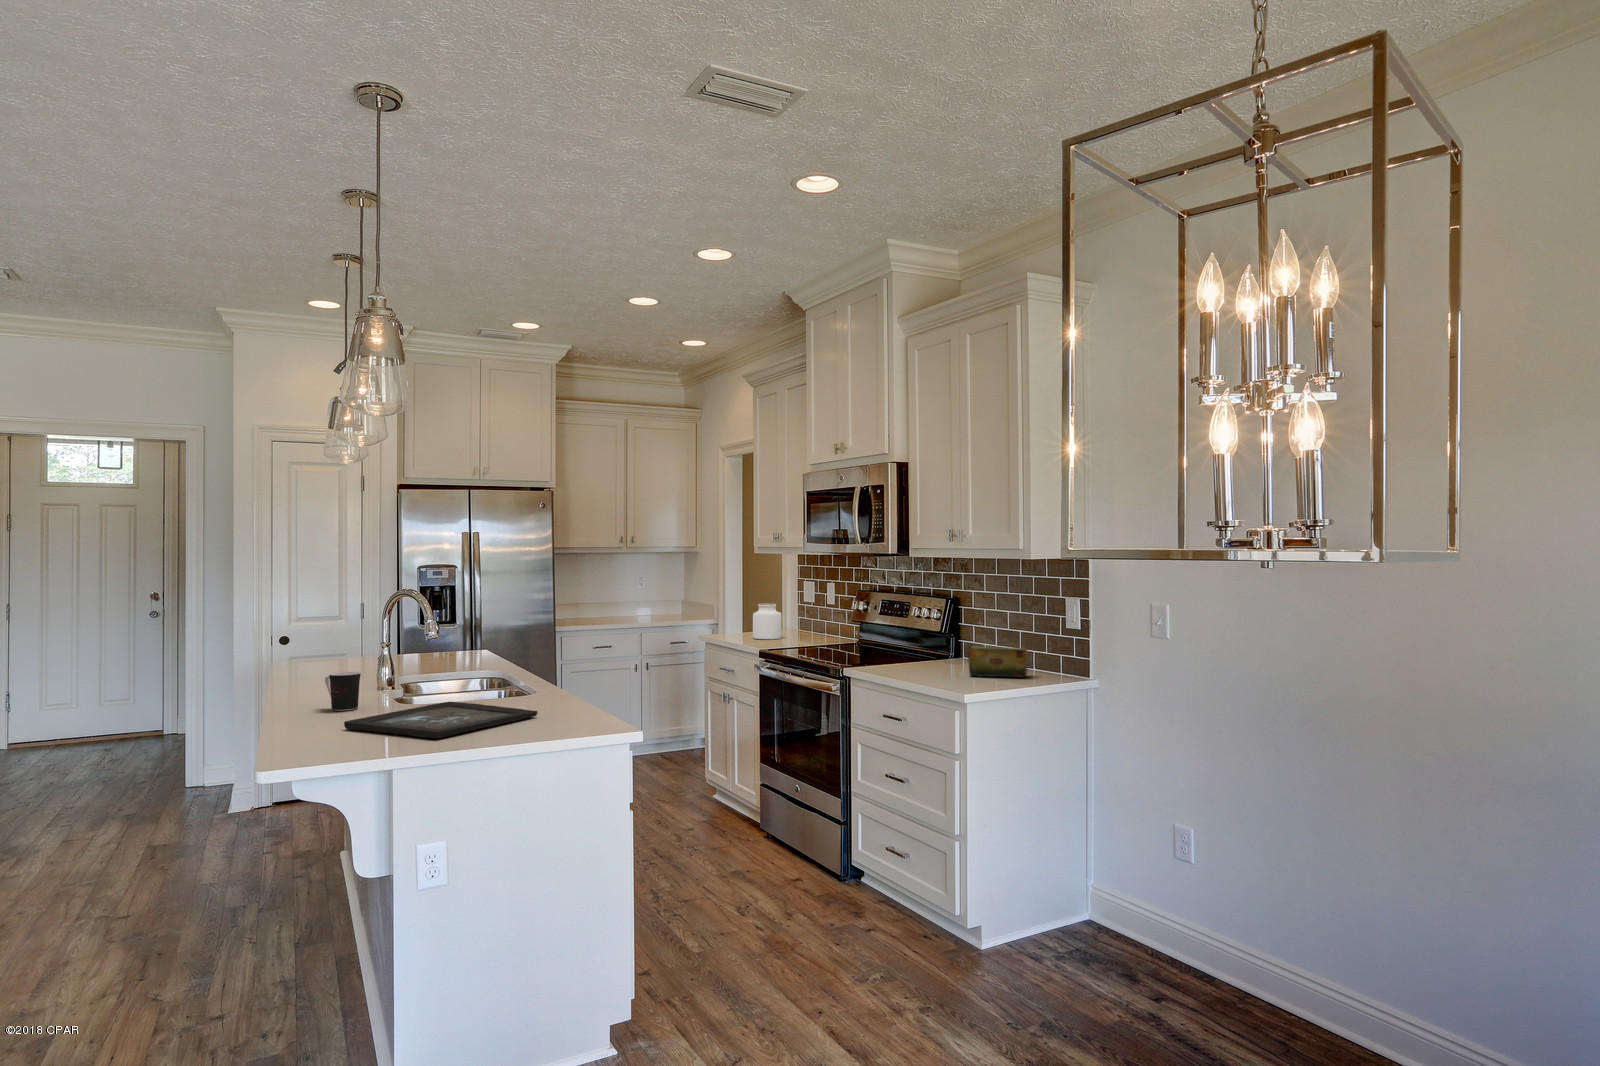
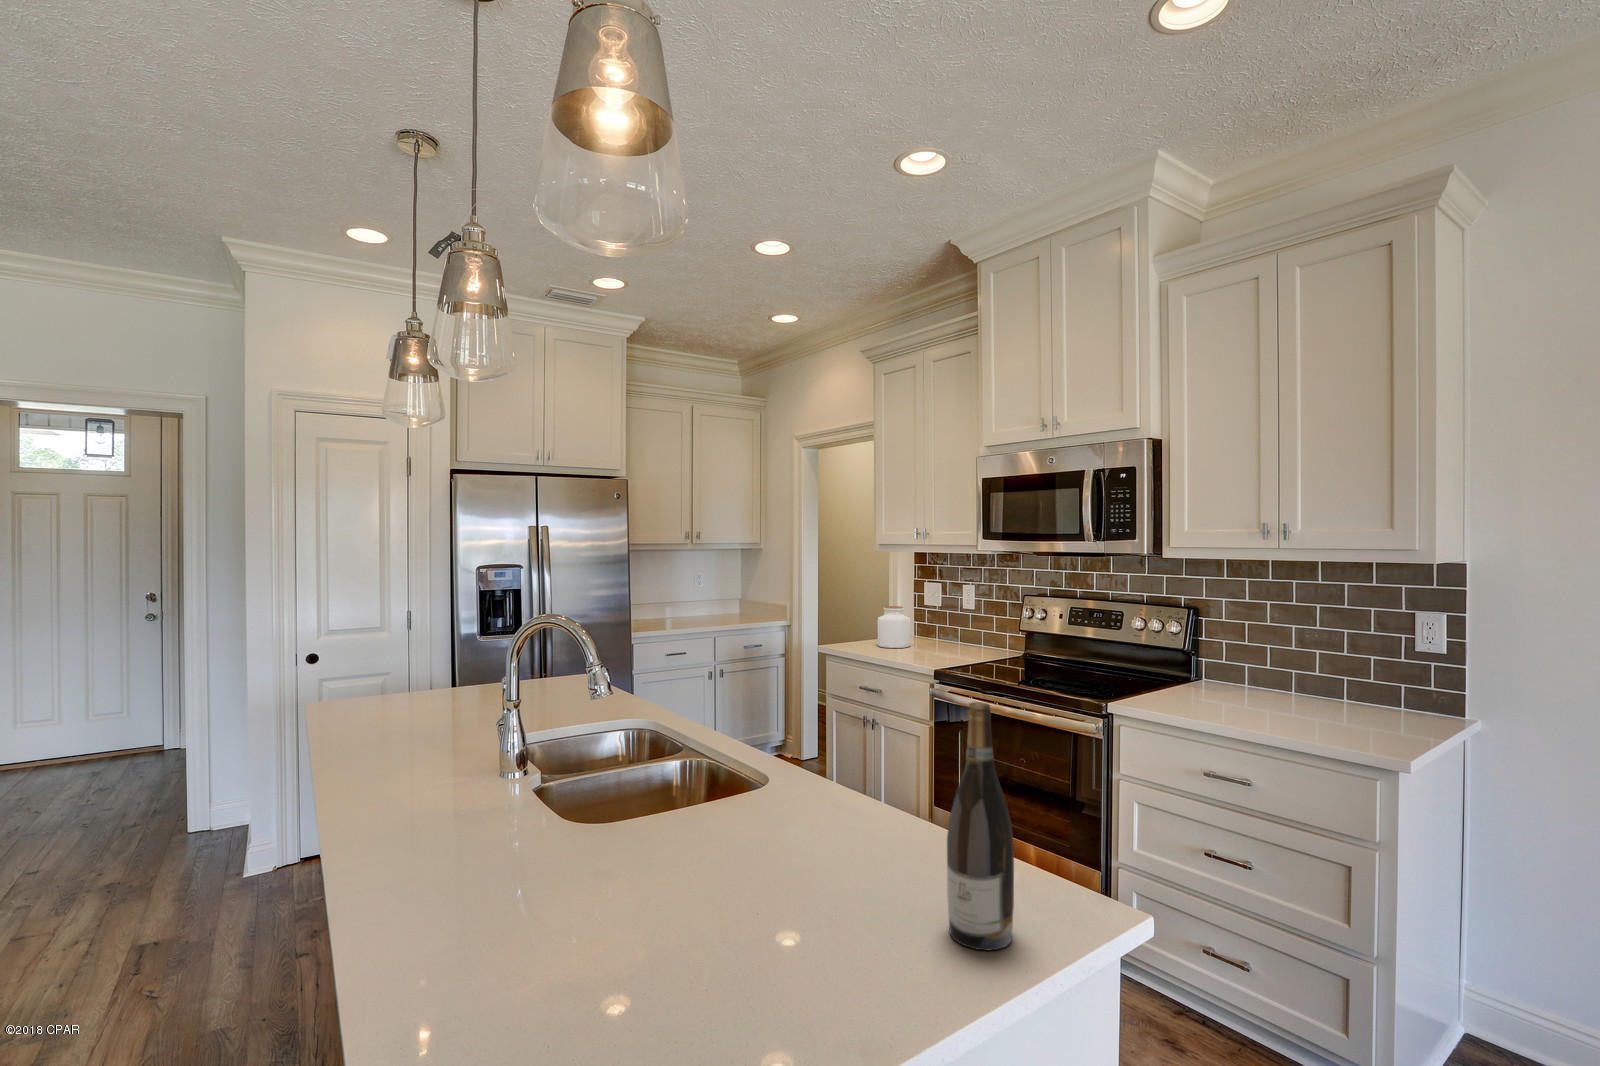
wine bottle: none [541,620,573,733] -> present [947,702,1014,950]
tea box: present [968,646,1027,677] -> none [1300,675,1399,722]
coffee cup: present [325,672,361,711] -> none [433,777,504,860]
tray: present [344,702,537,738] -> none [518,828,867,1010]

